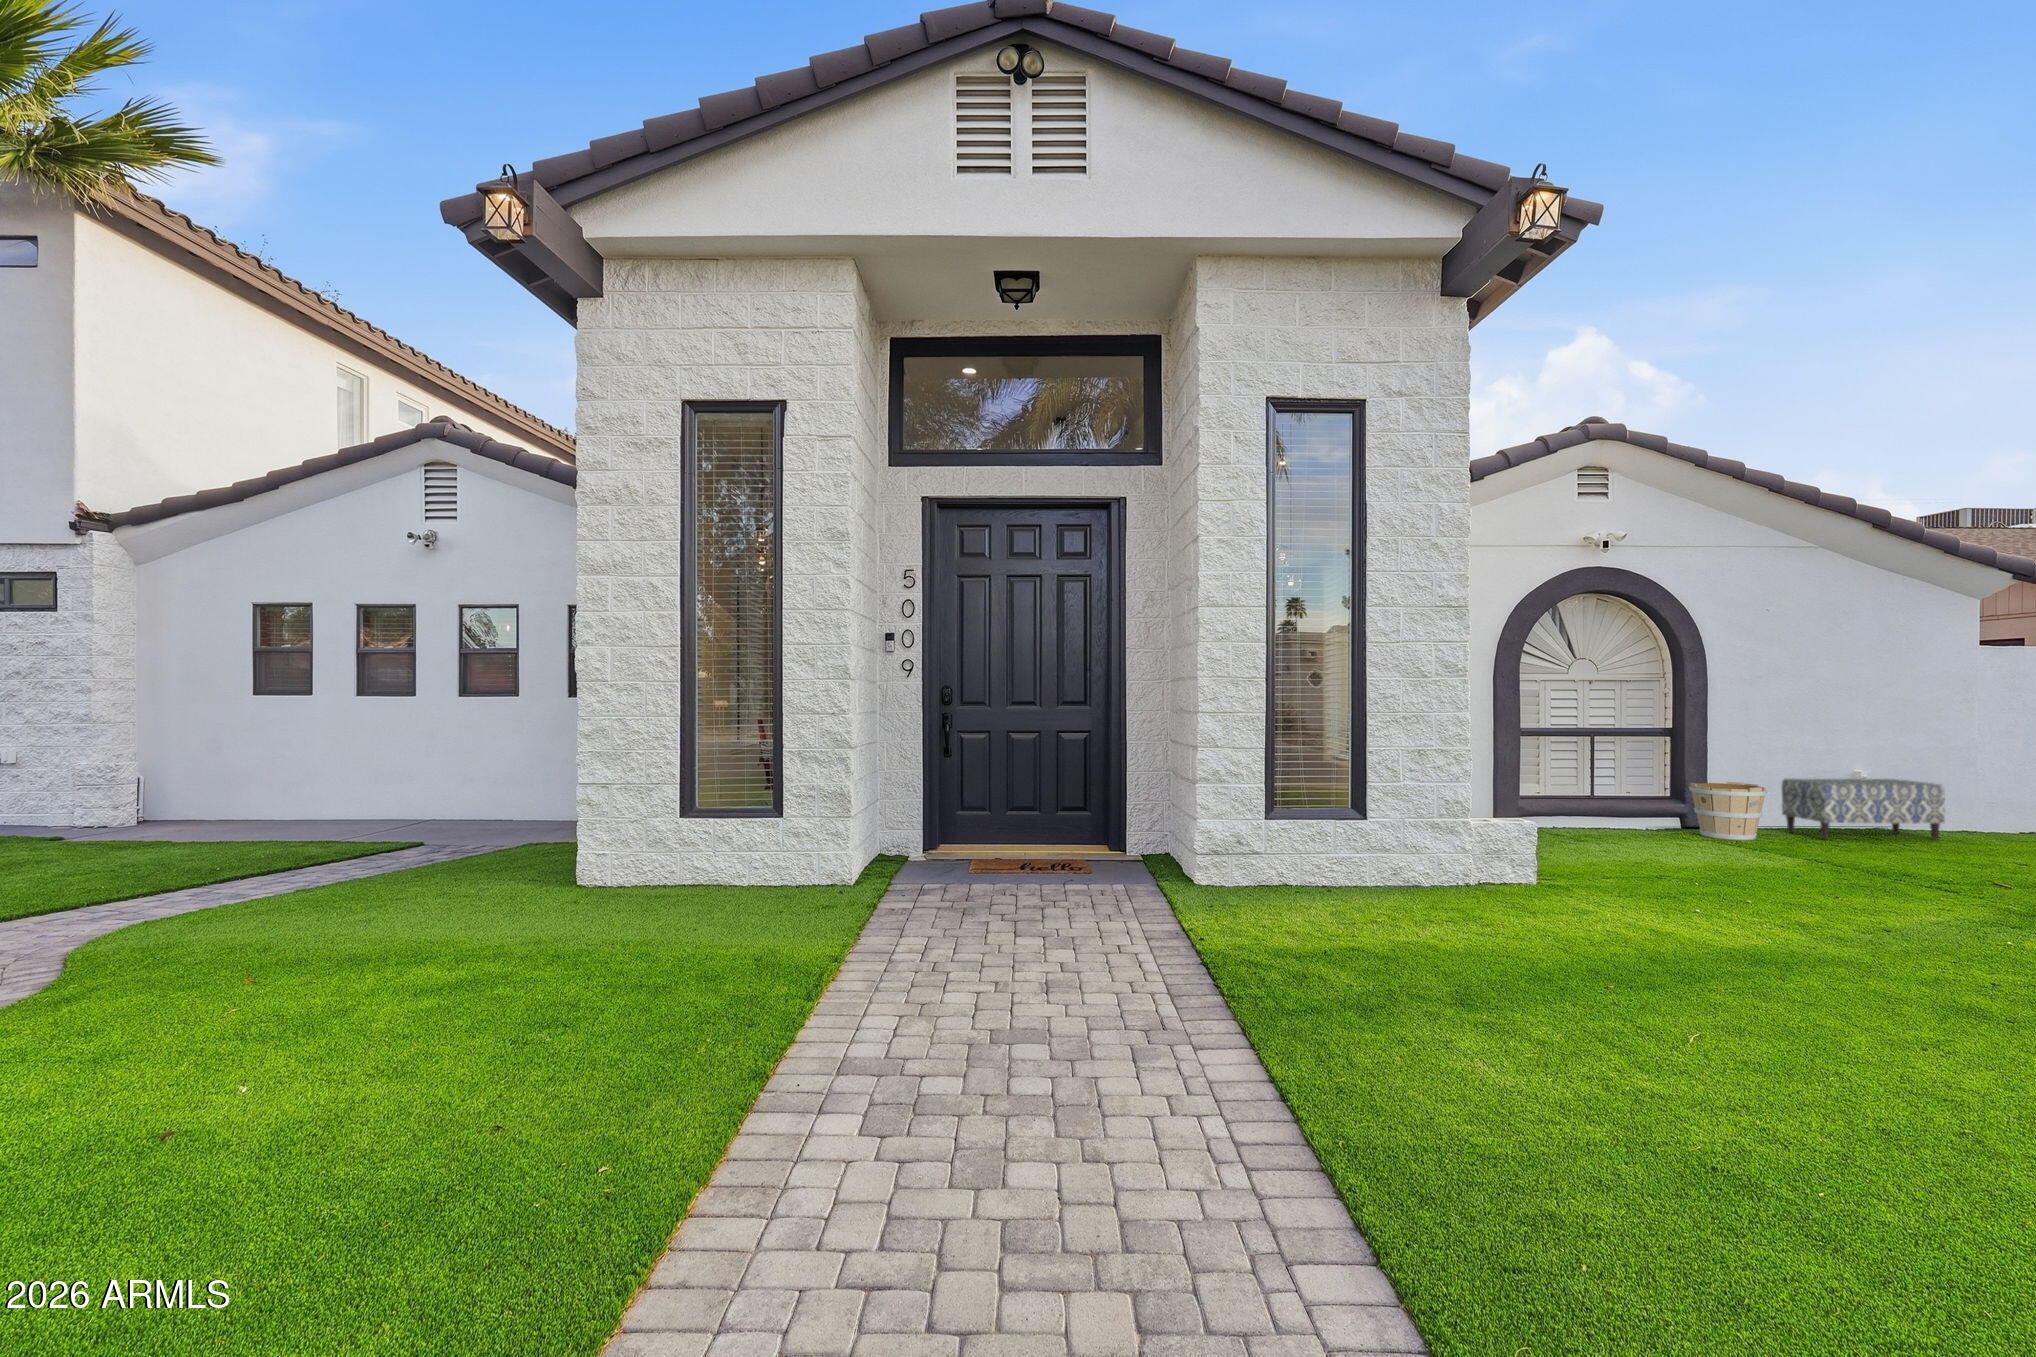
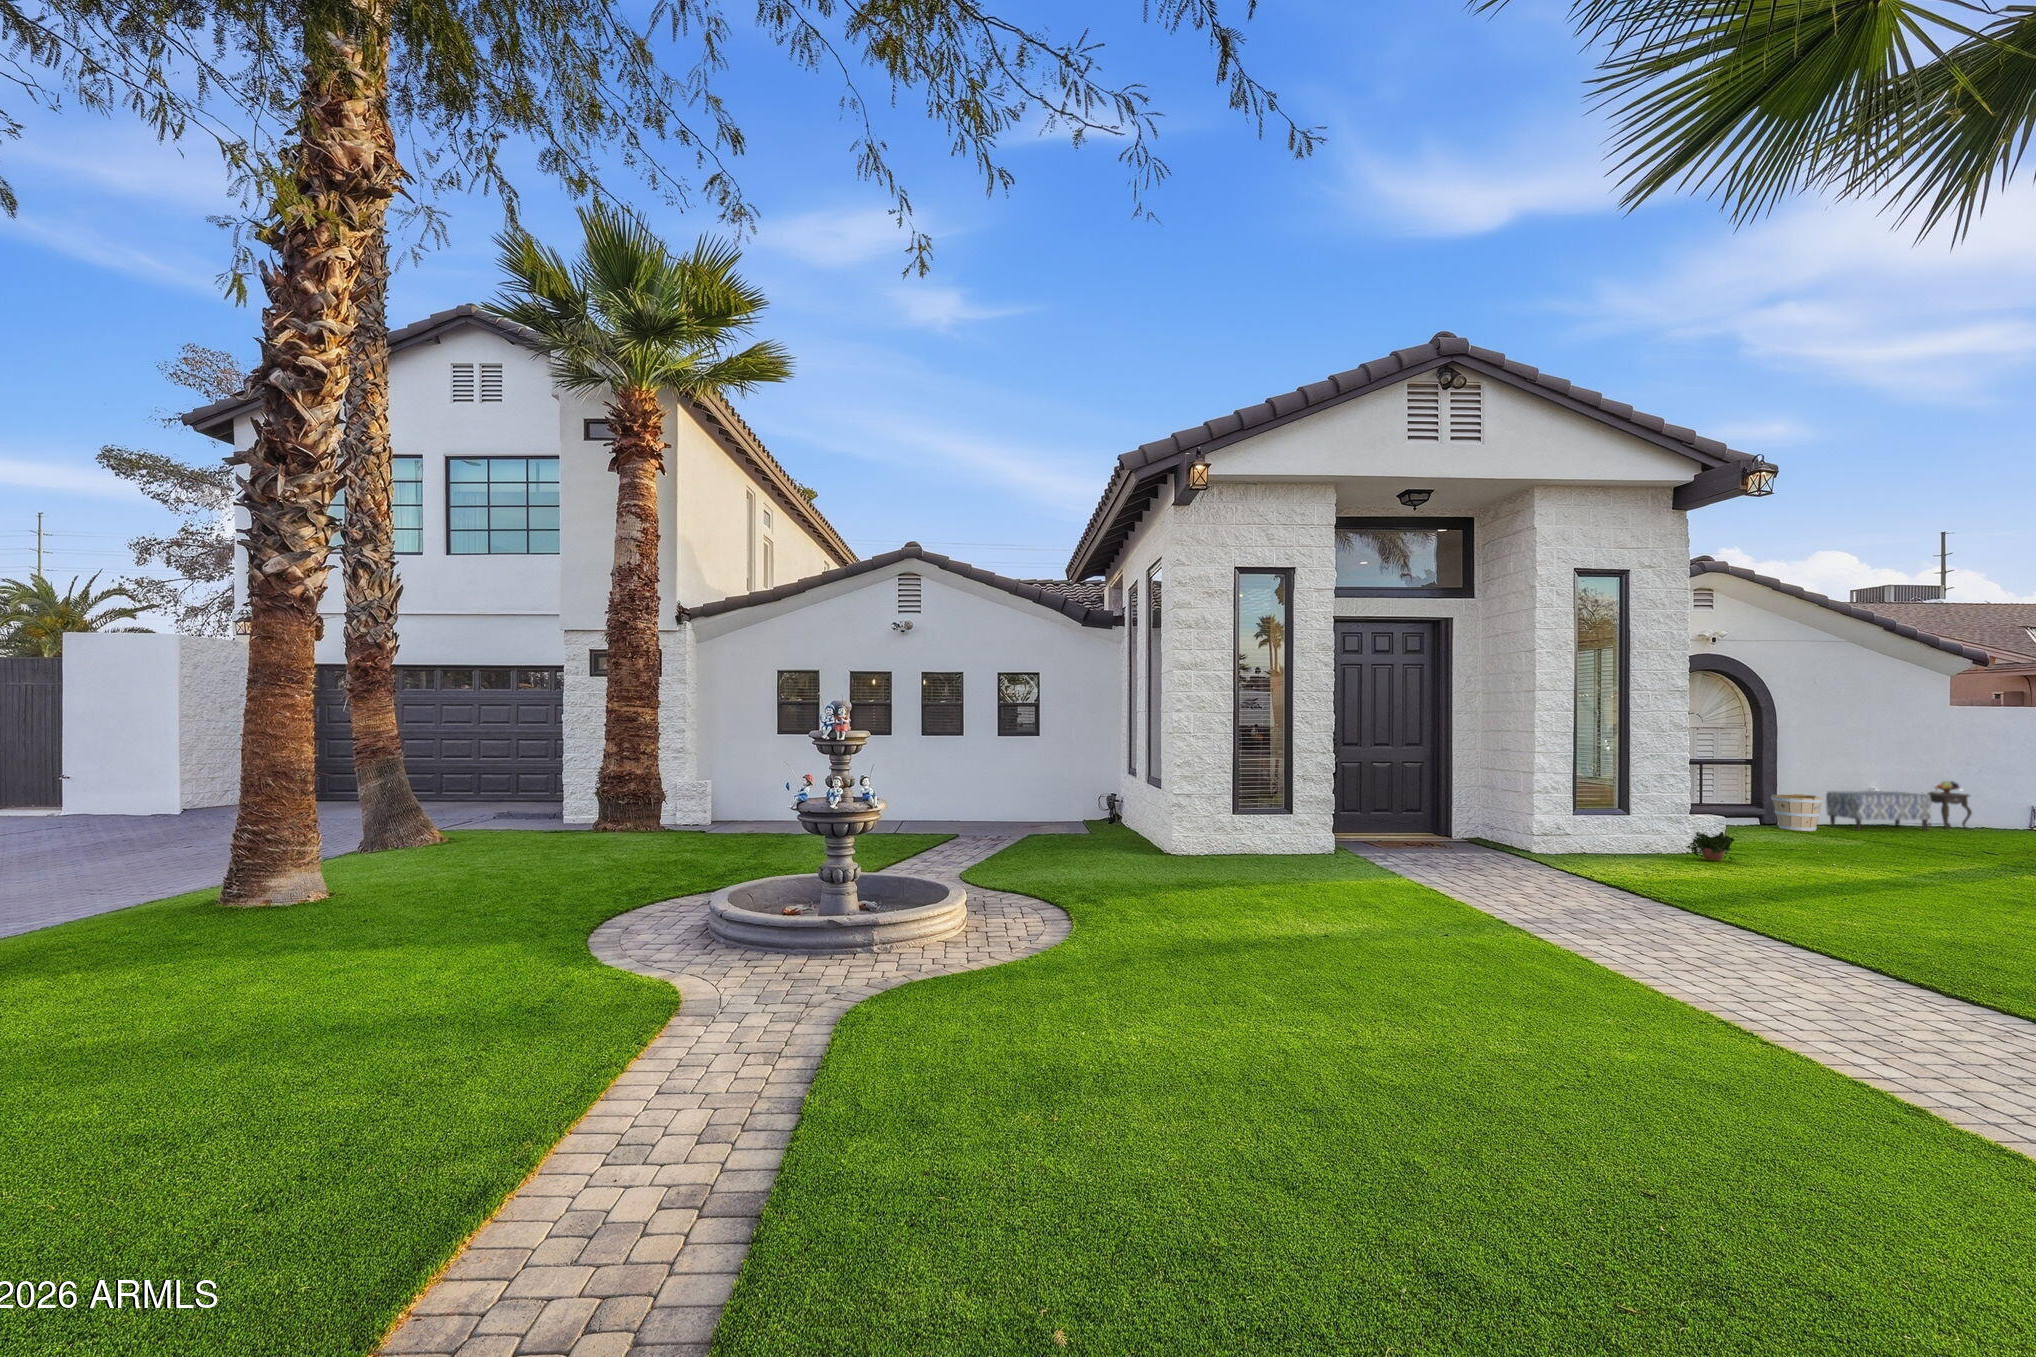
side table: none [1937,760,2016,839] -> present [1928,781,1972,829]
potted plant: none [1455,847,1529,902] -> present [1687,832,1735,862]

